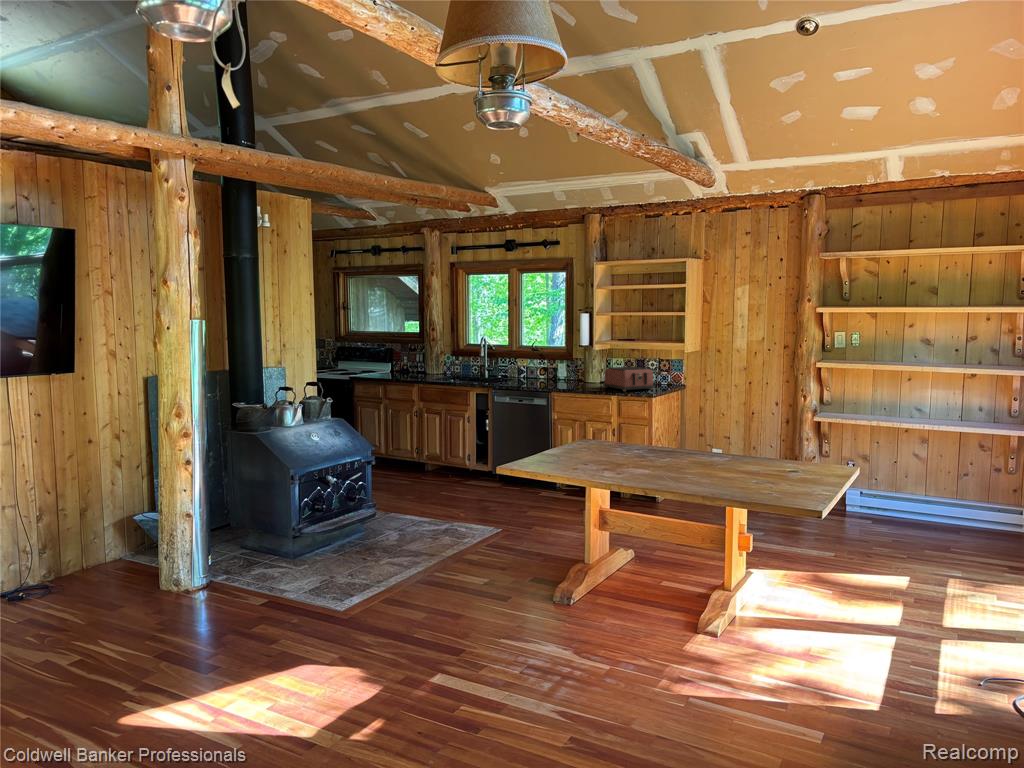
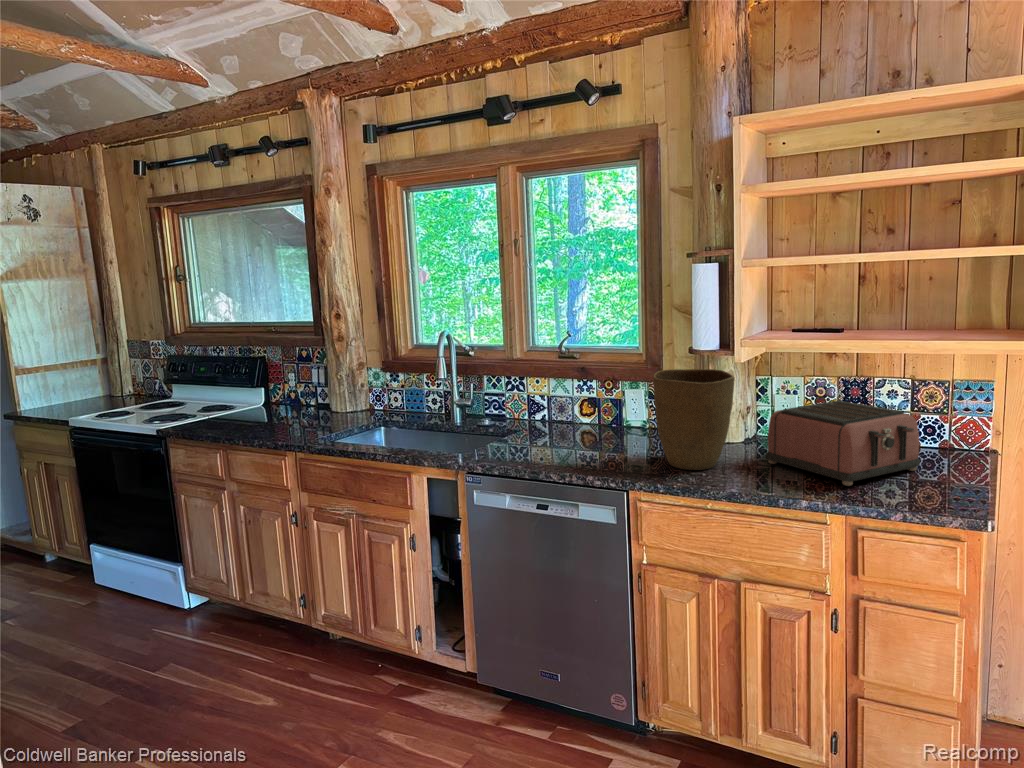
vase: none [563,353,592,388] -> present [653,369,735,470]

